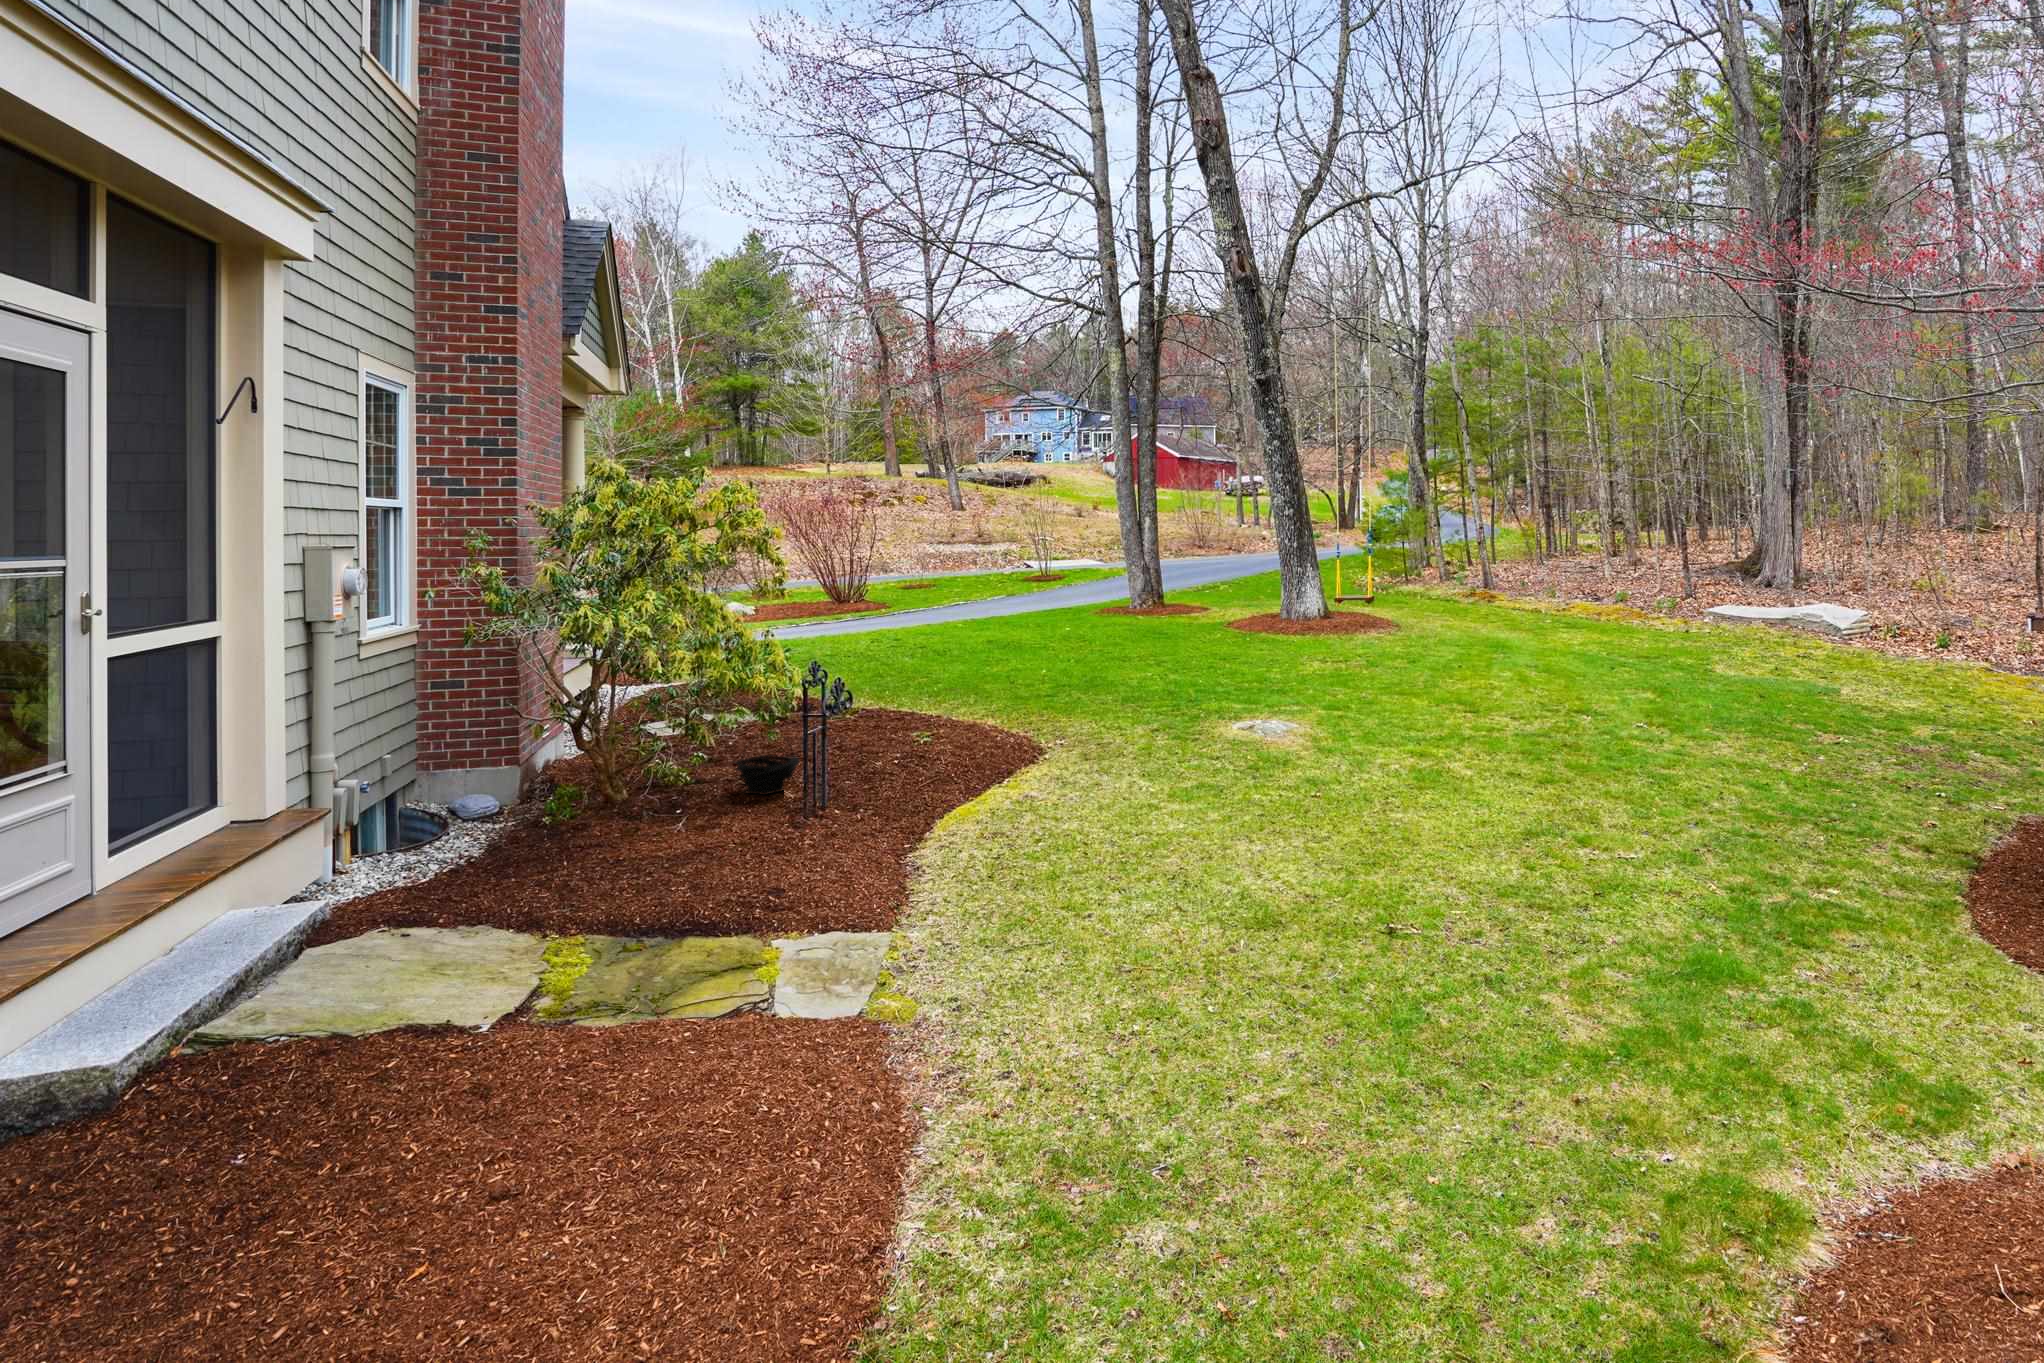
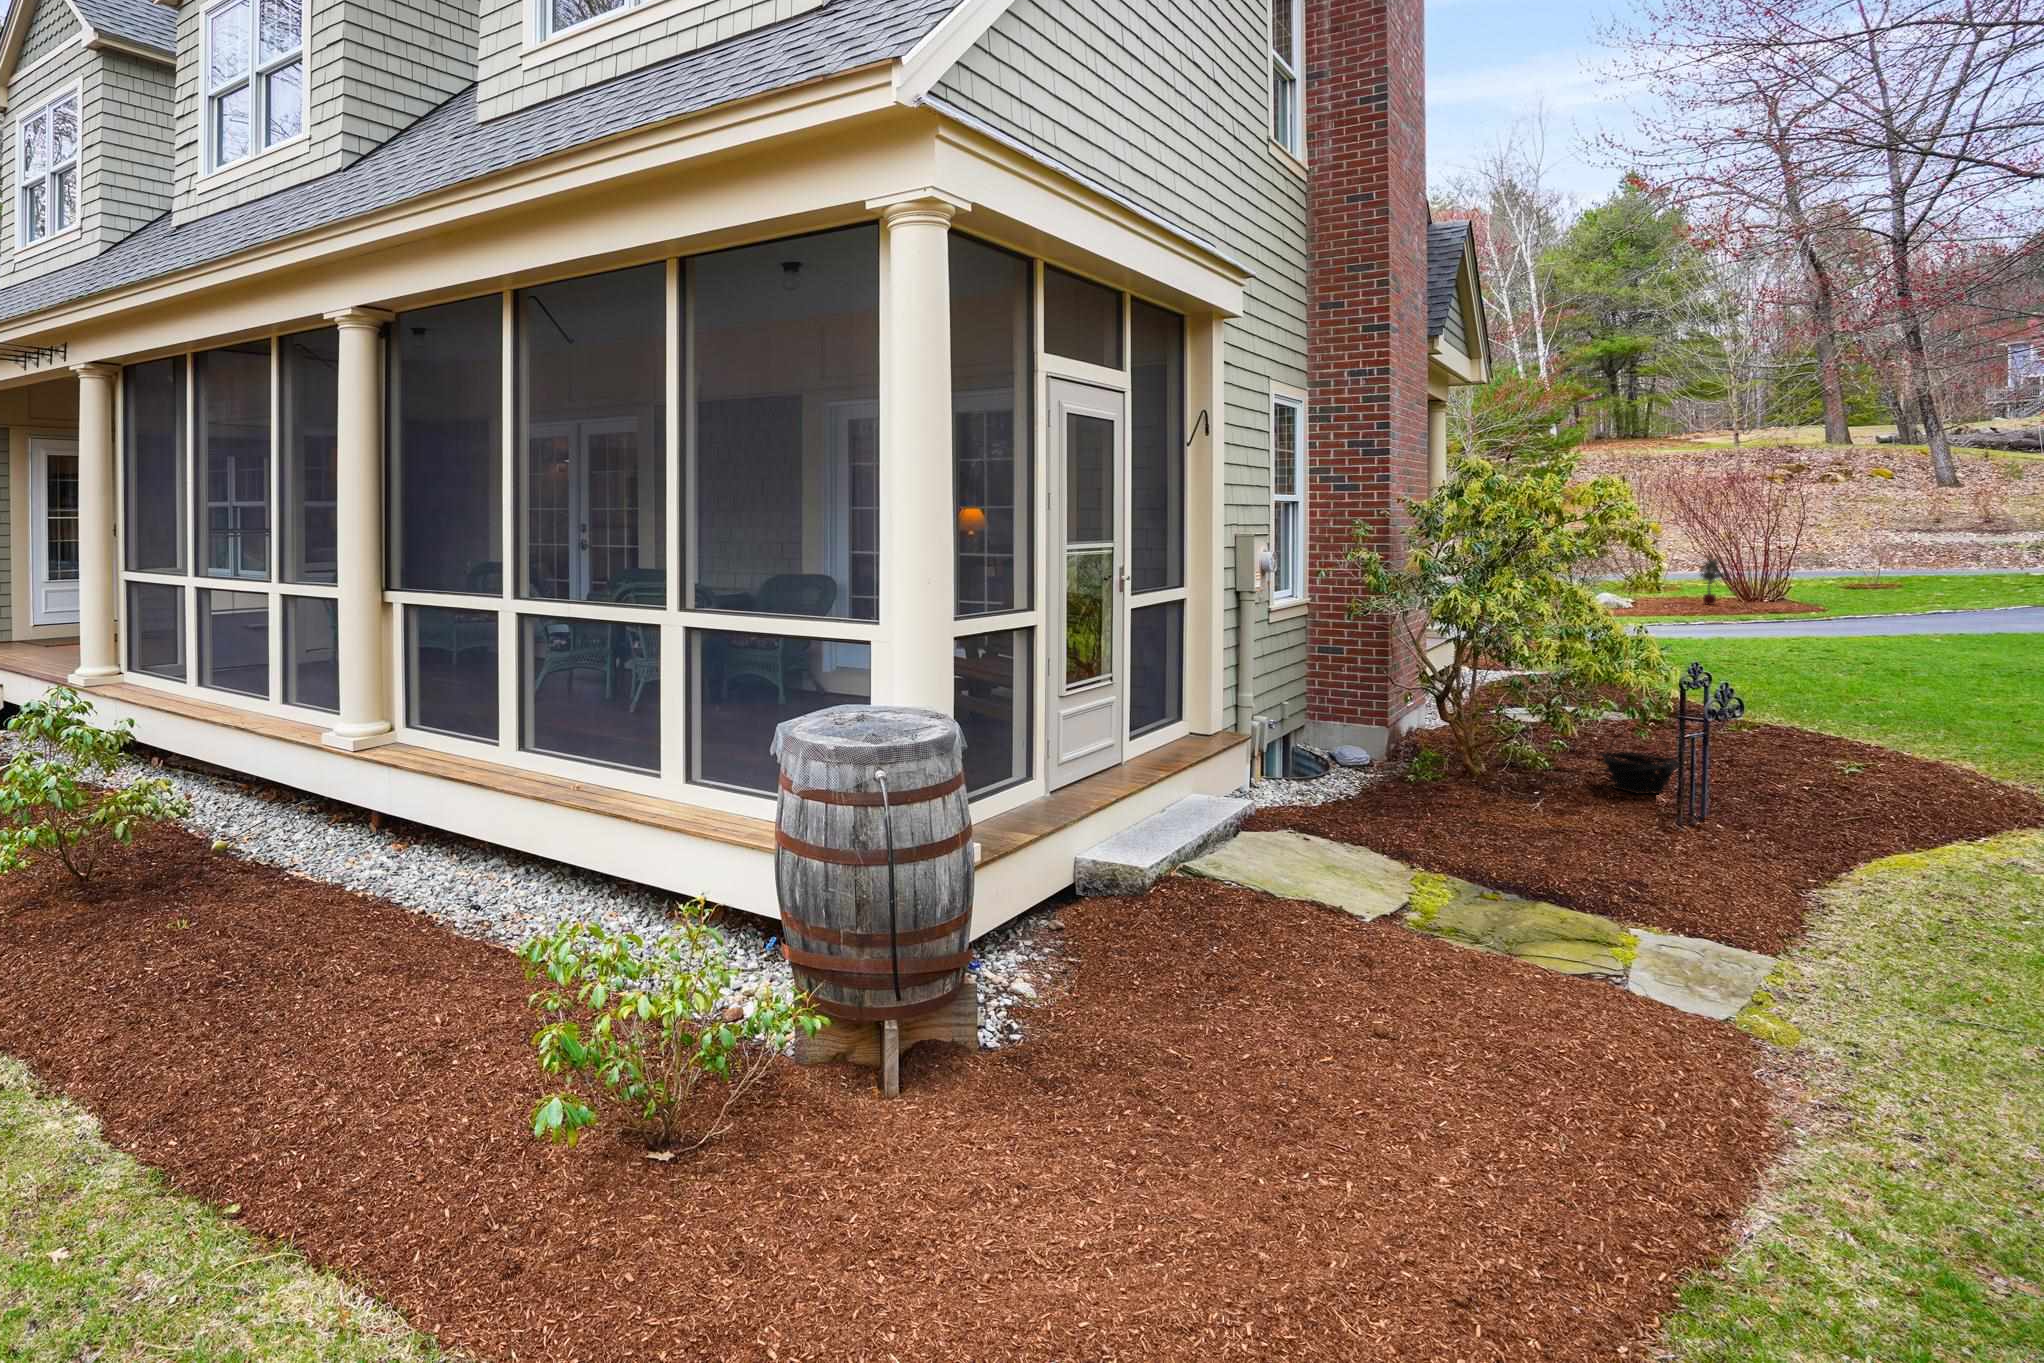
potted tree: none [804,565,830,610] -> present [1701,554,1731,605]

